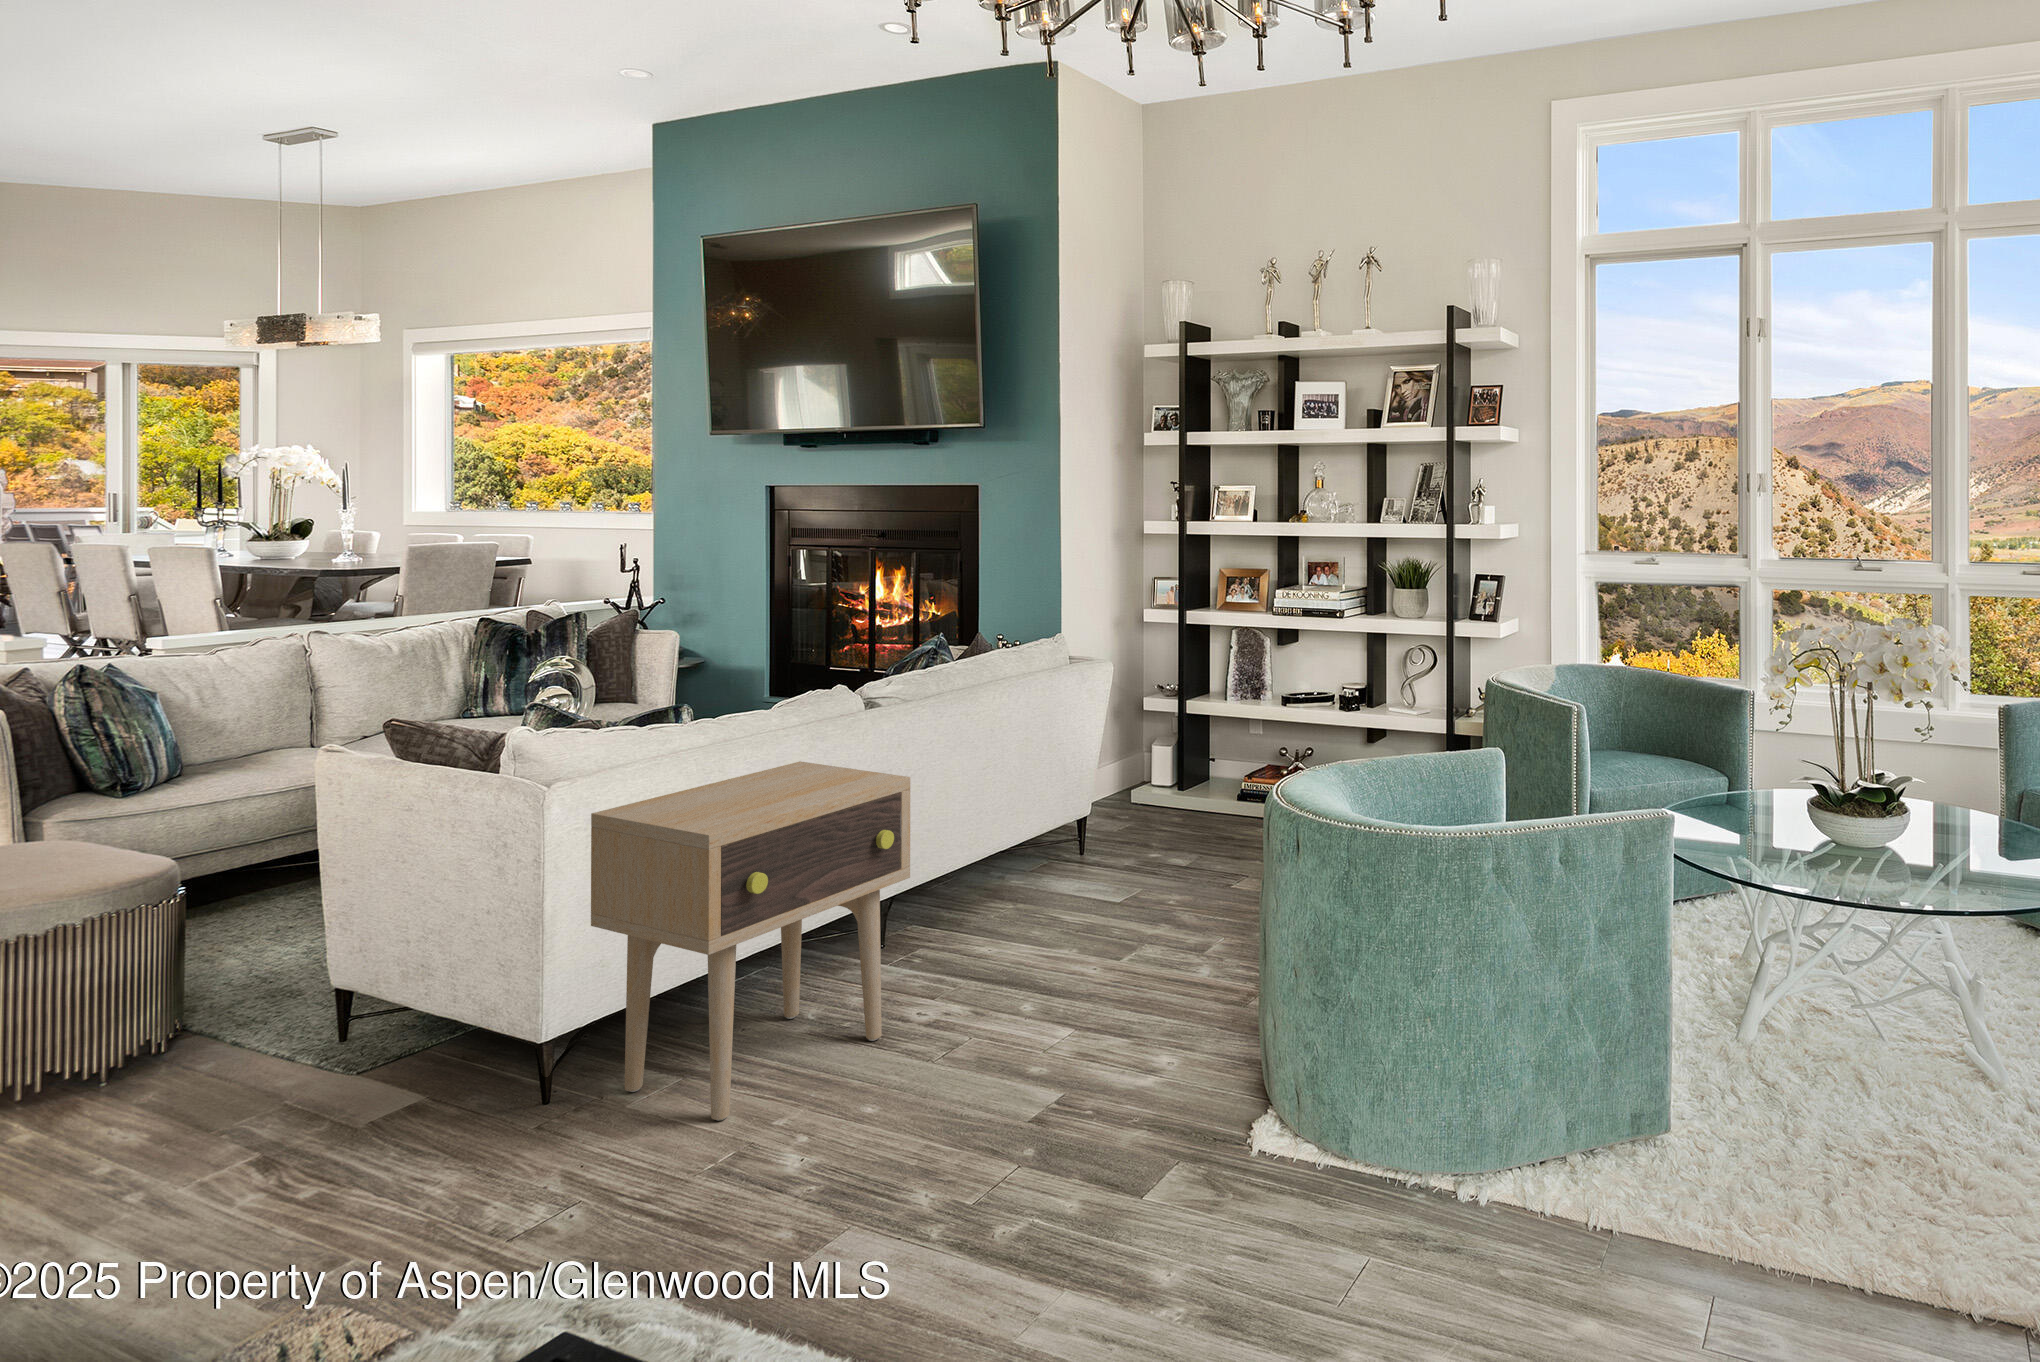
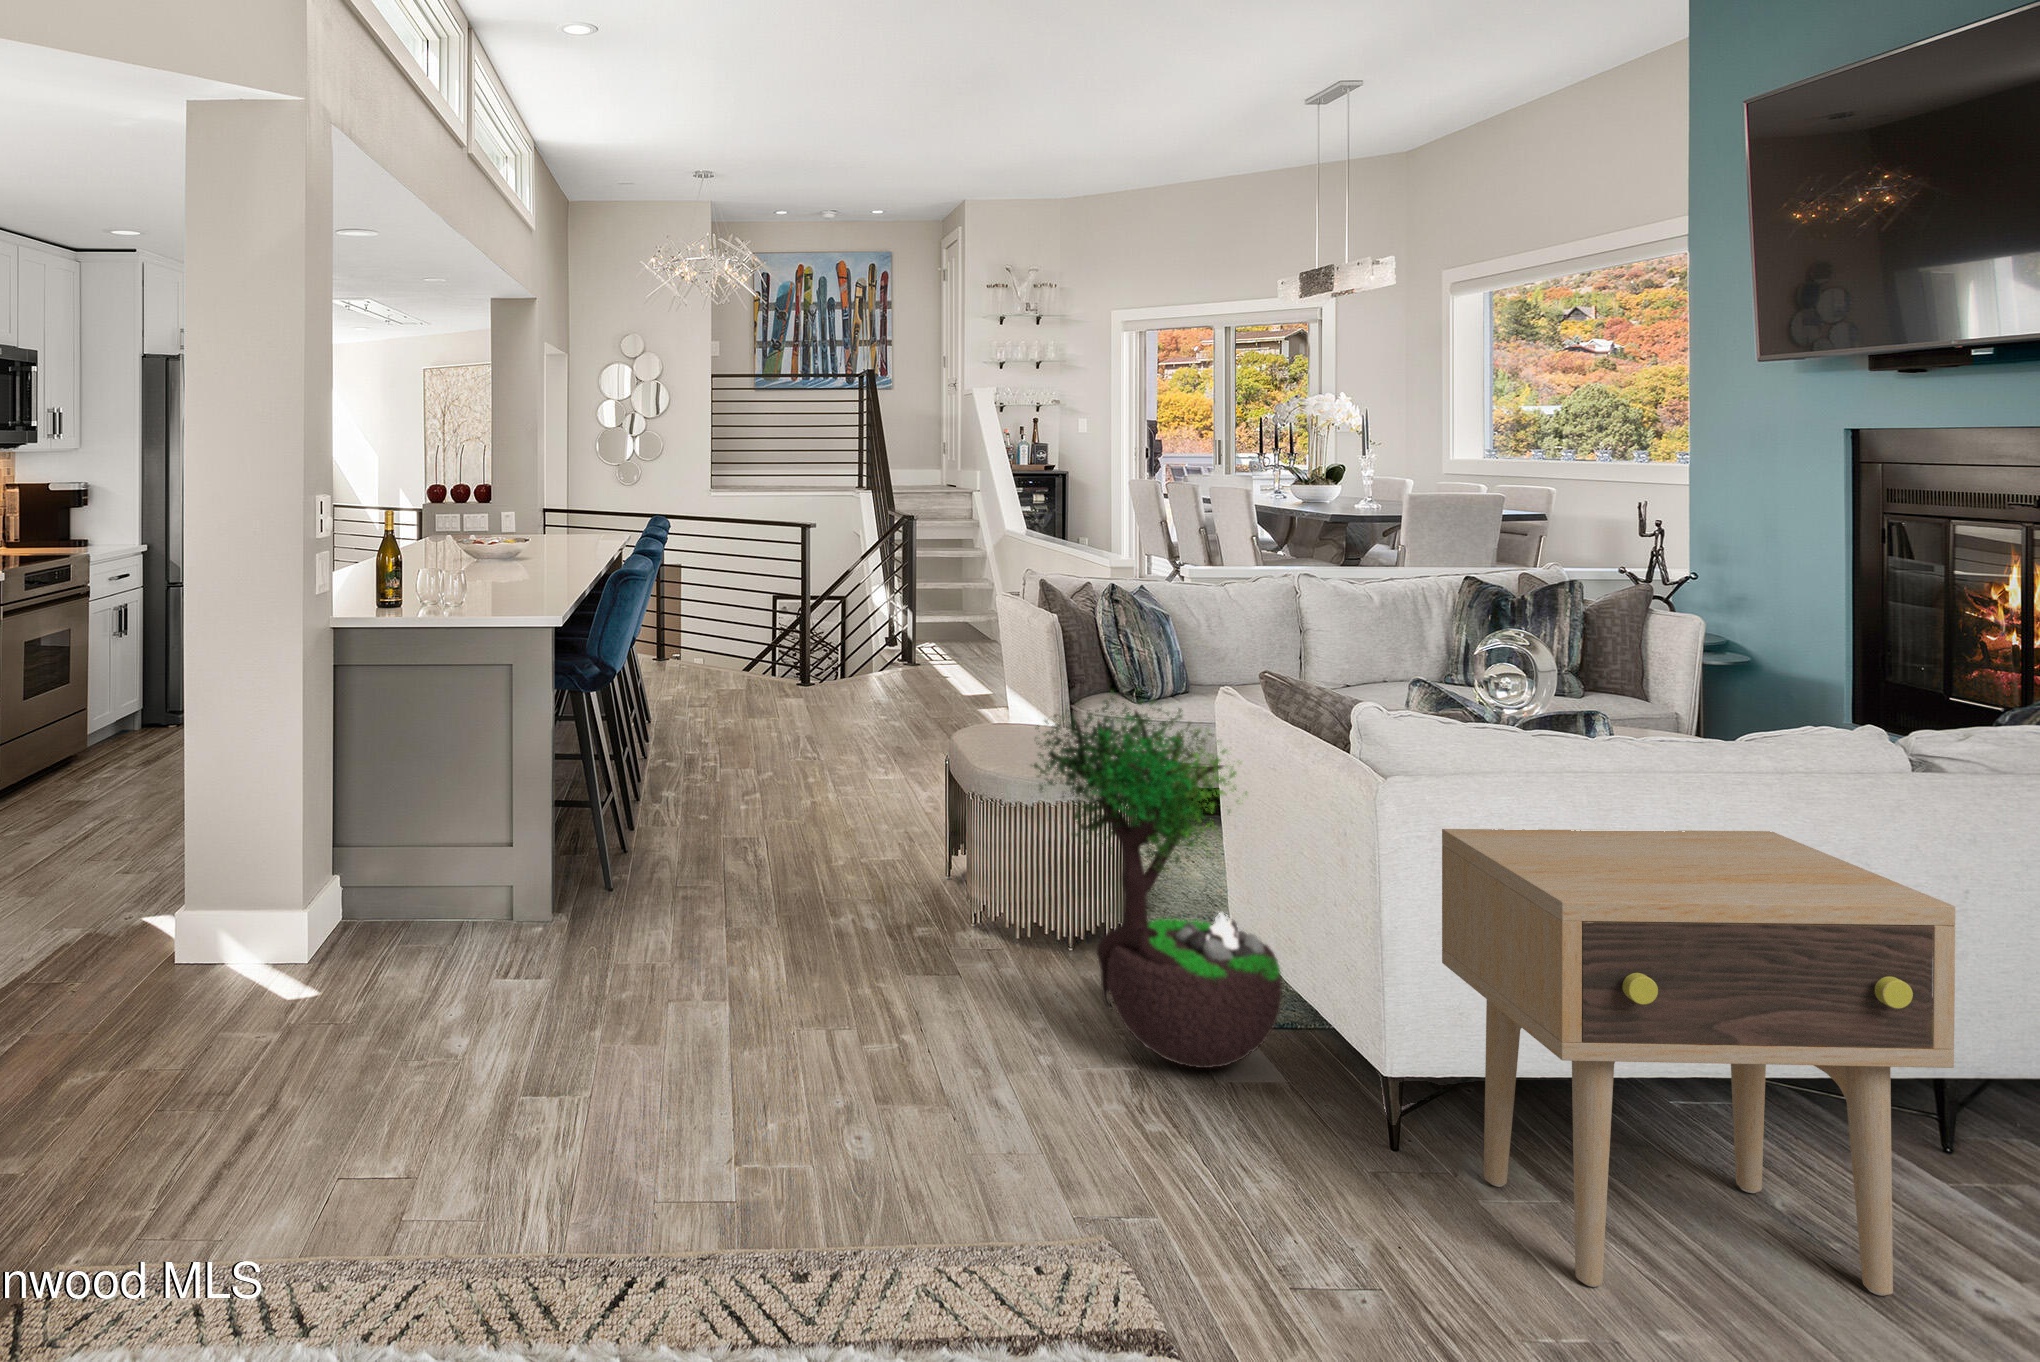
potted tree: none [90,736,426,1133] -> present [1034,689,1282,1068]

